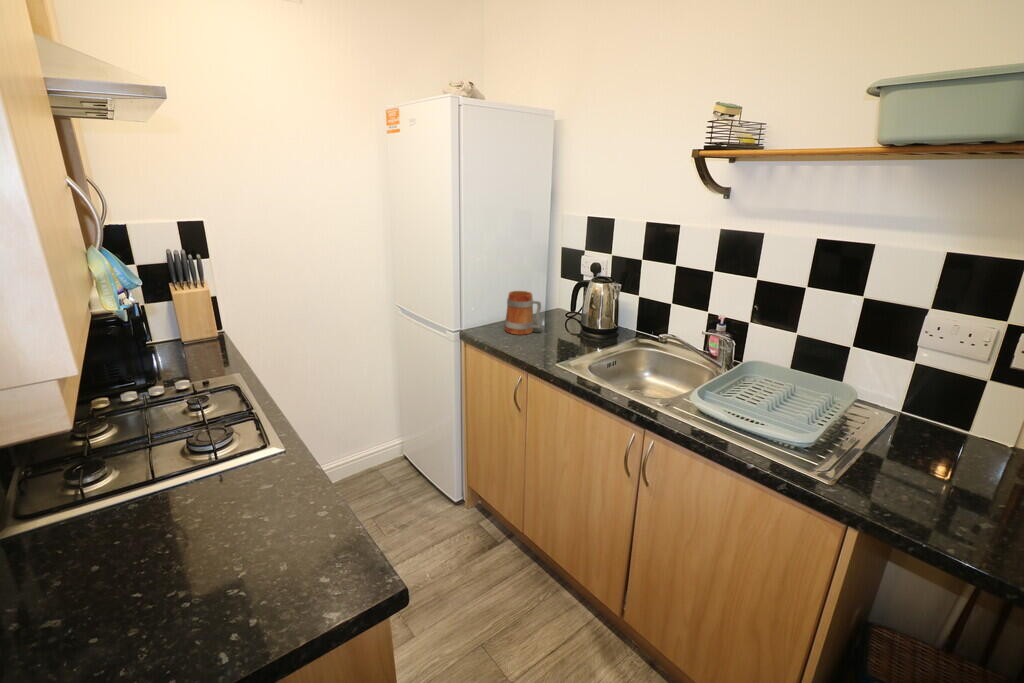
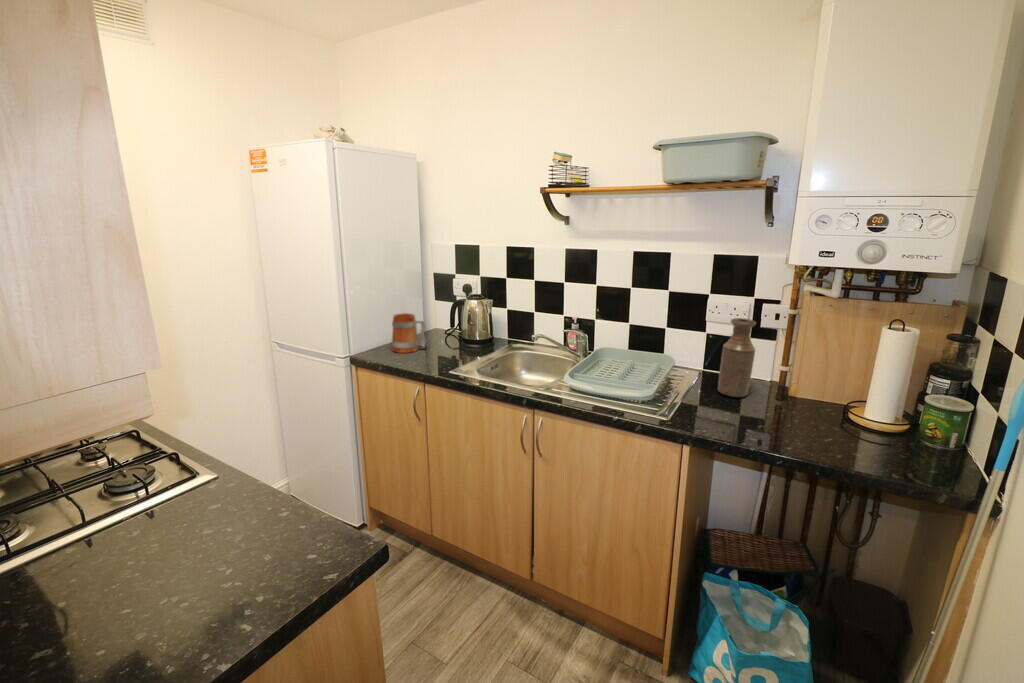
bottle: none [920,351,1009,467] -> present [718,318,756,397]

